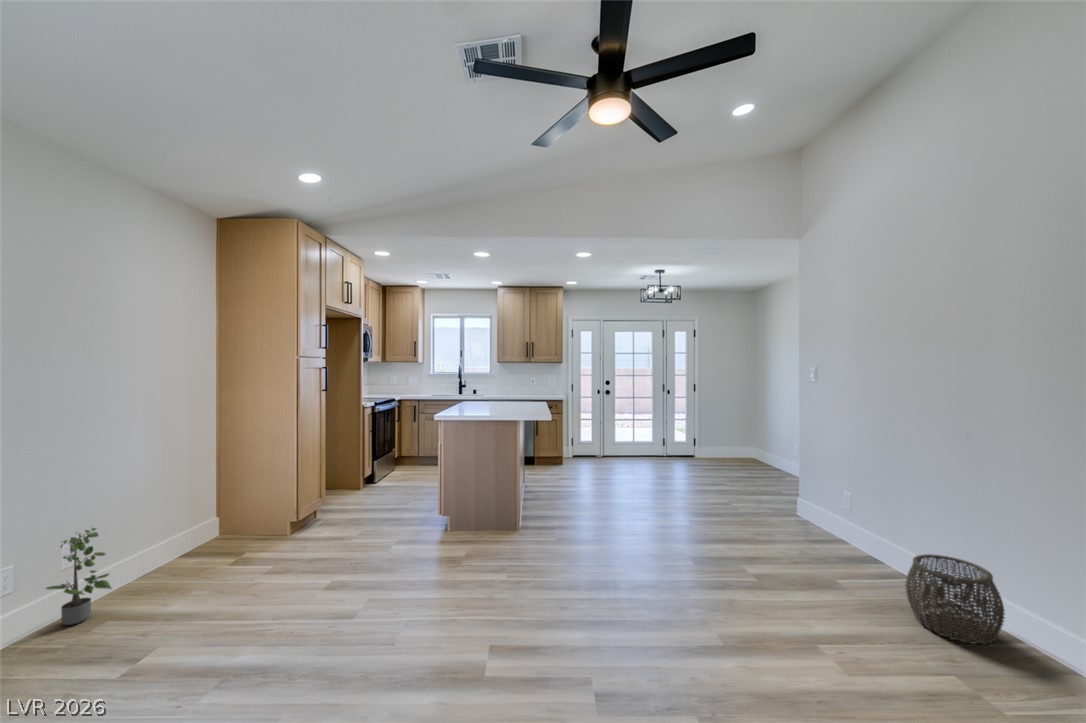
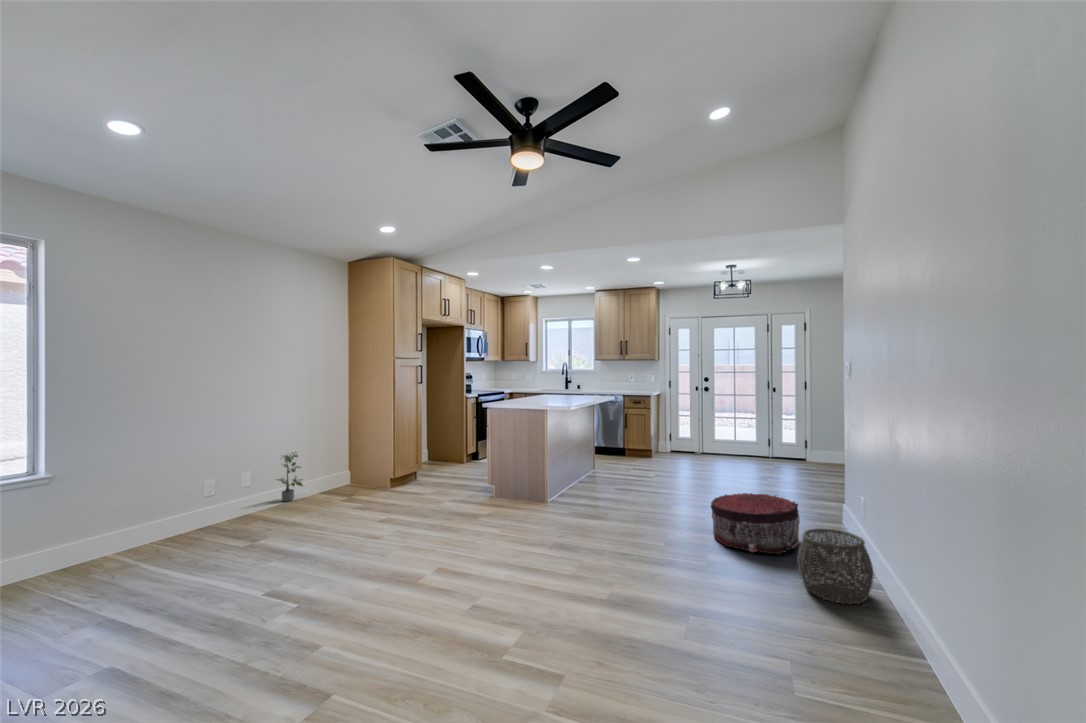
pouf: none [741,510,845,584] -> present [711,493,800,555]

